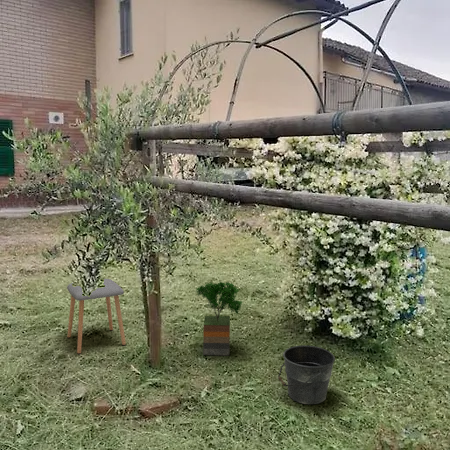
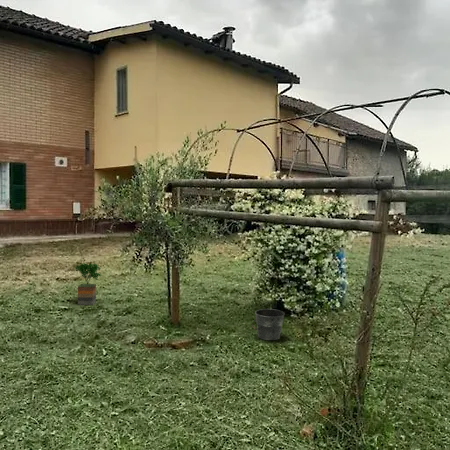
stool: present [67,279,126,354] -> none [114,275,153,321]
potted tree: present [196,282,242,355] -> present [75,263,101,305]

